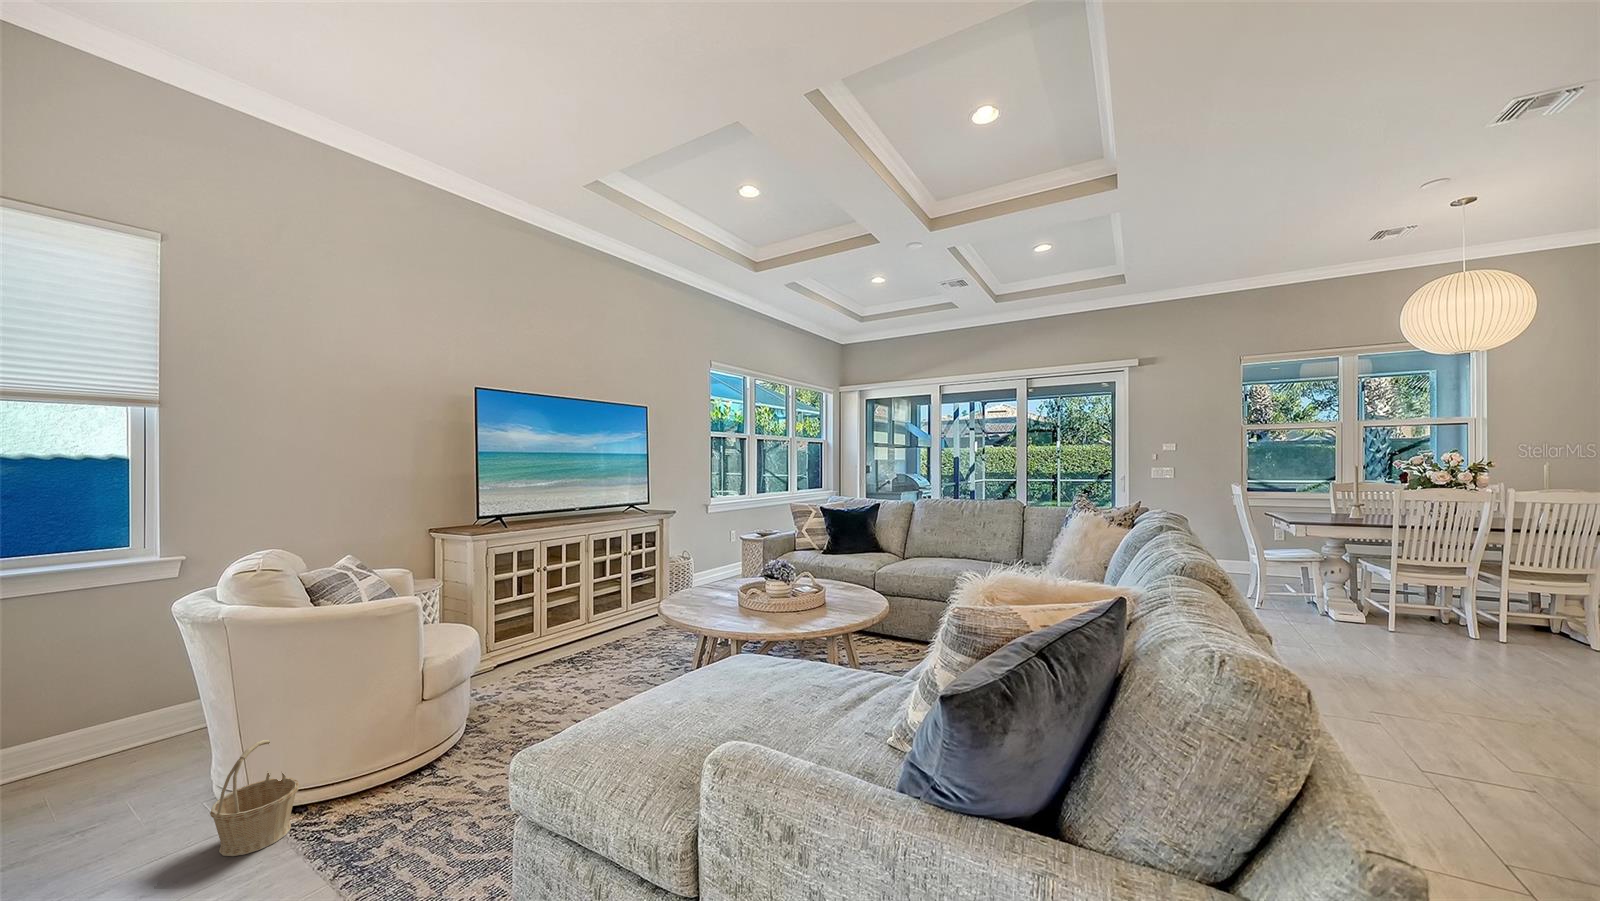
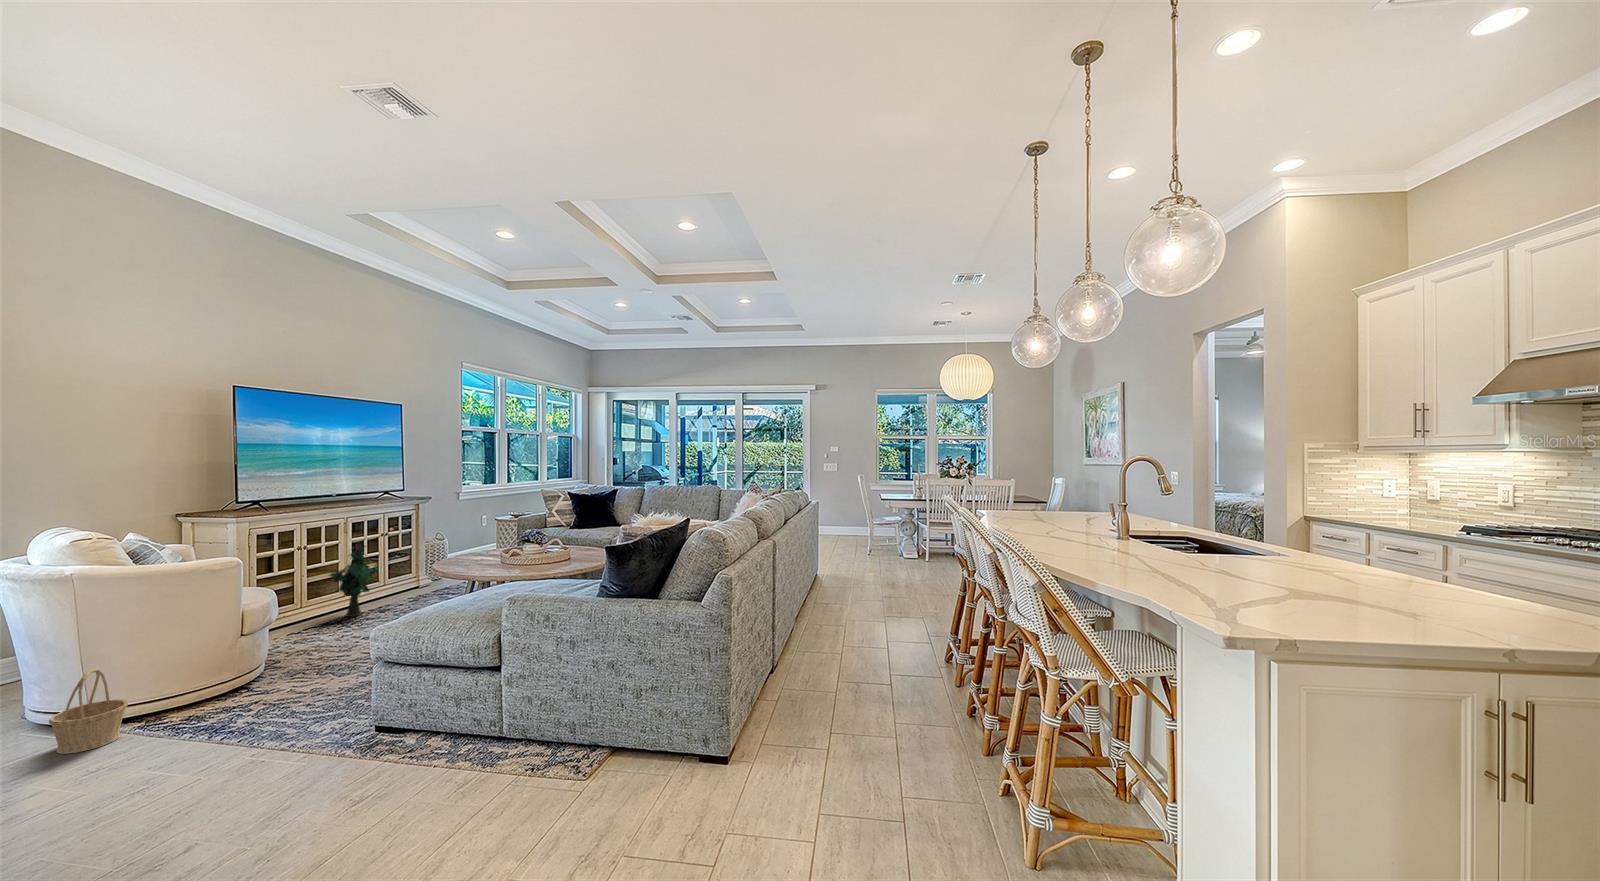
decorative plant: none [568,567,617,652] -> present [330,545,378,617]

